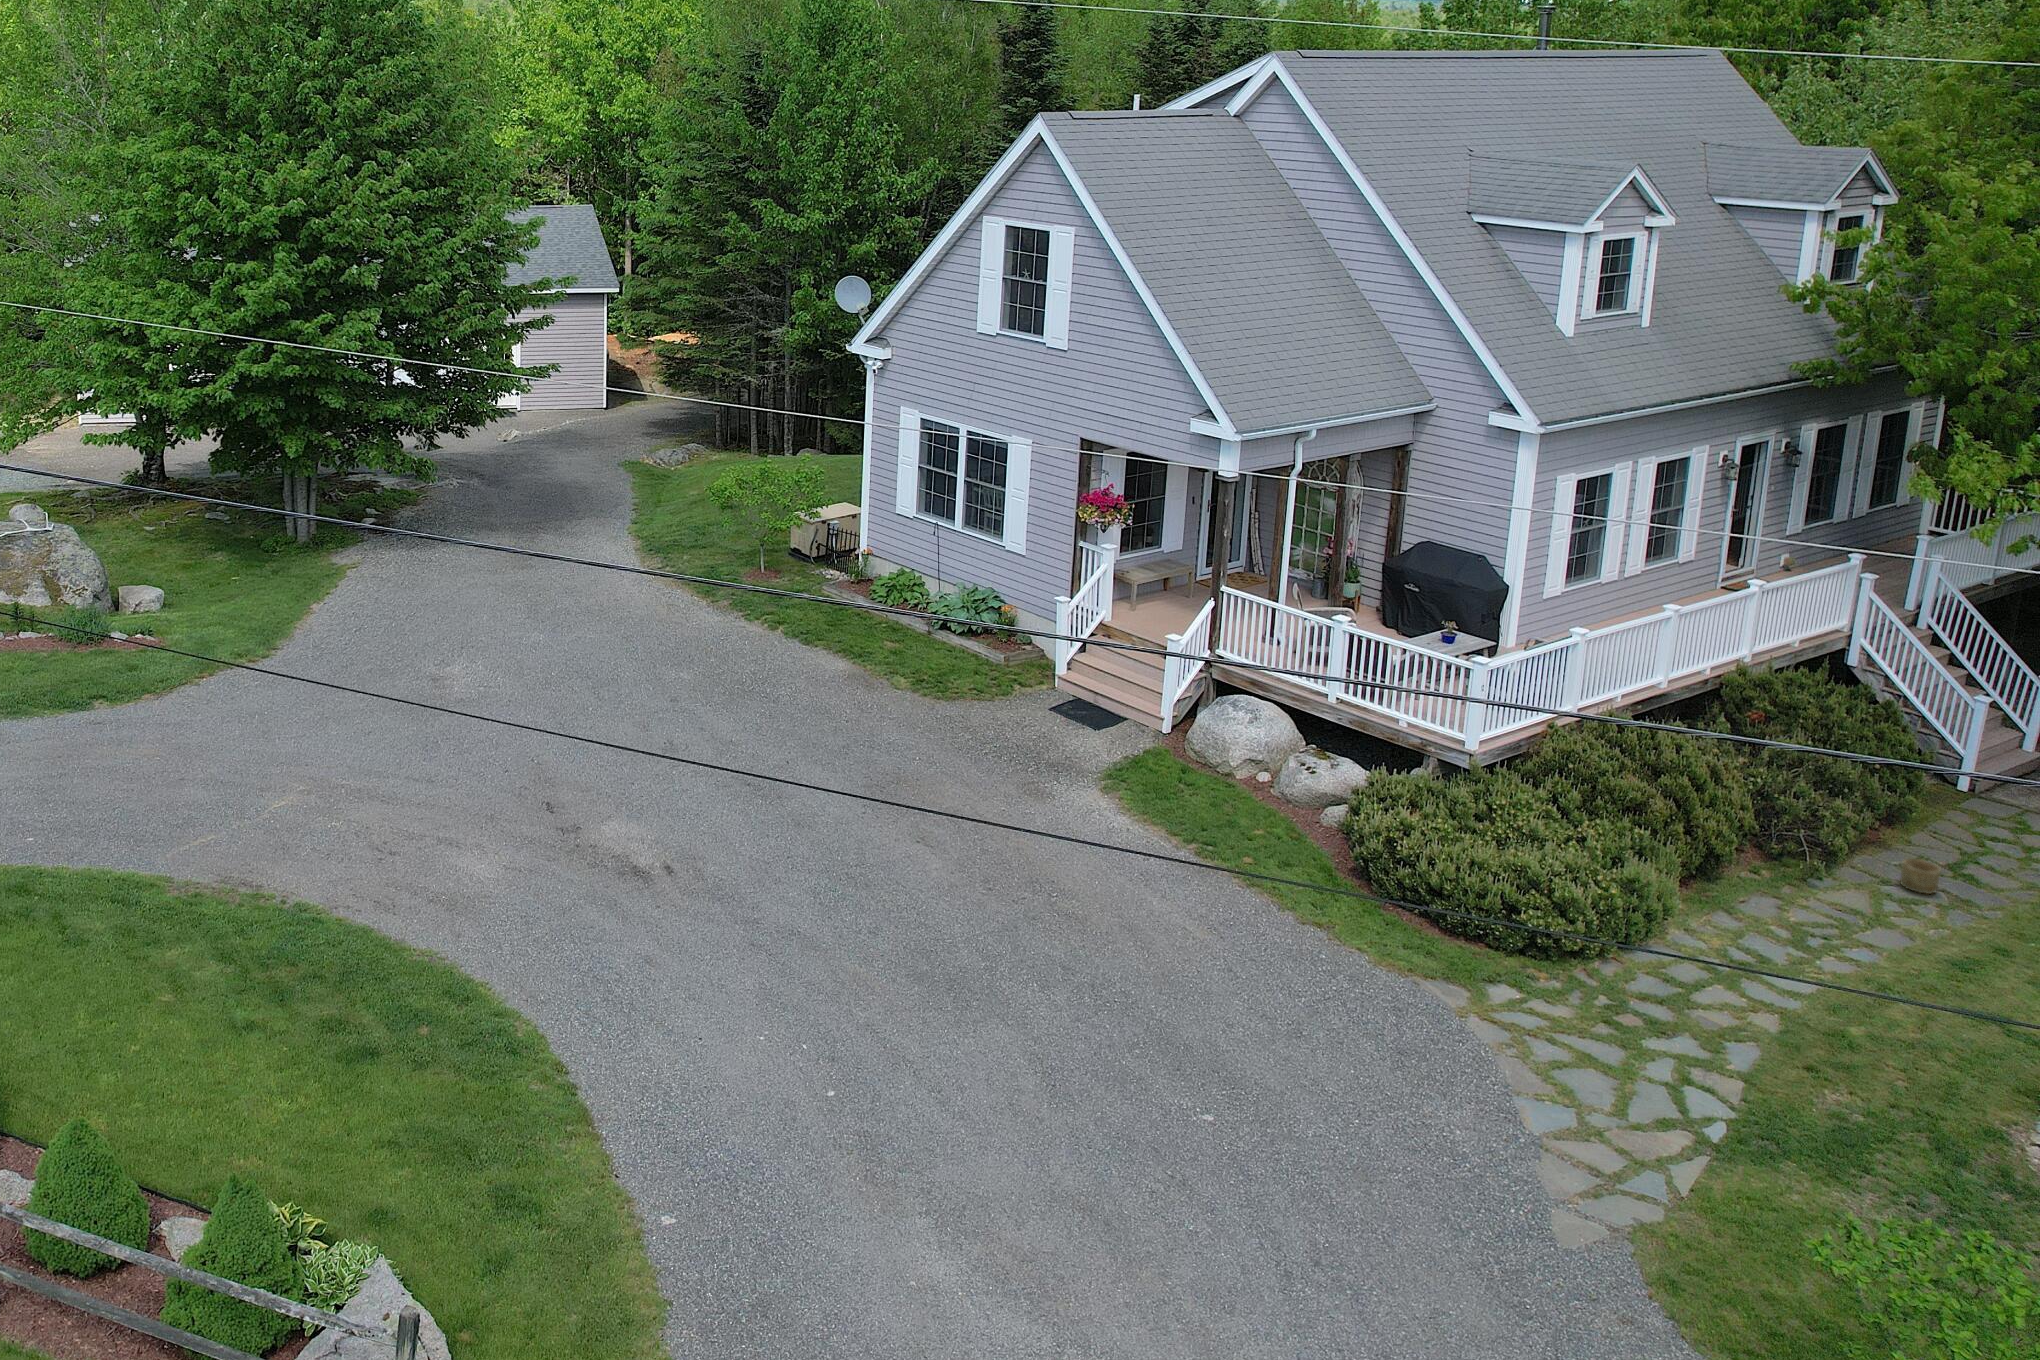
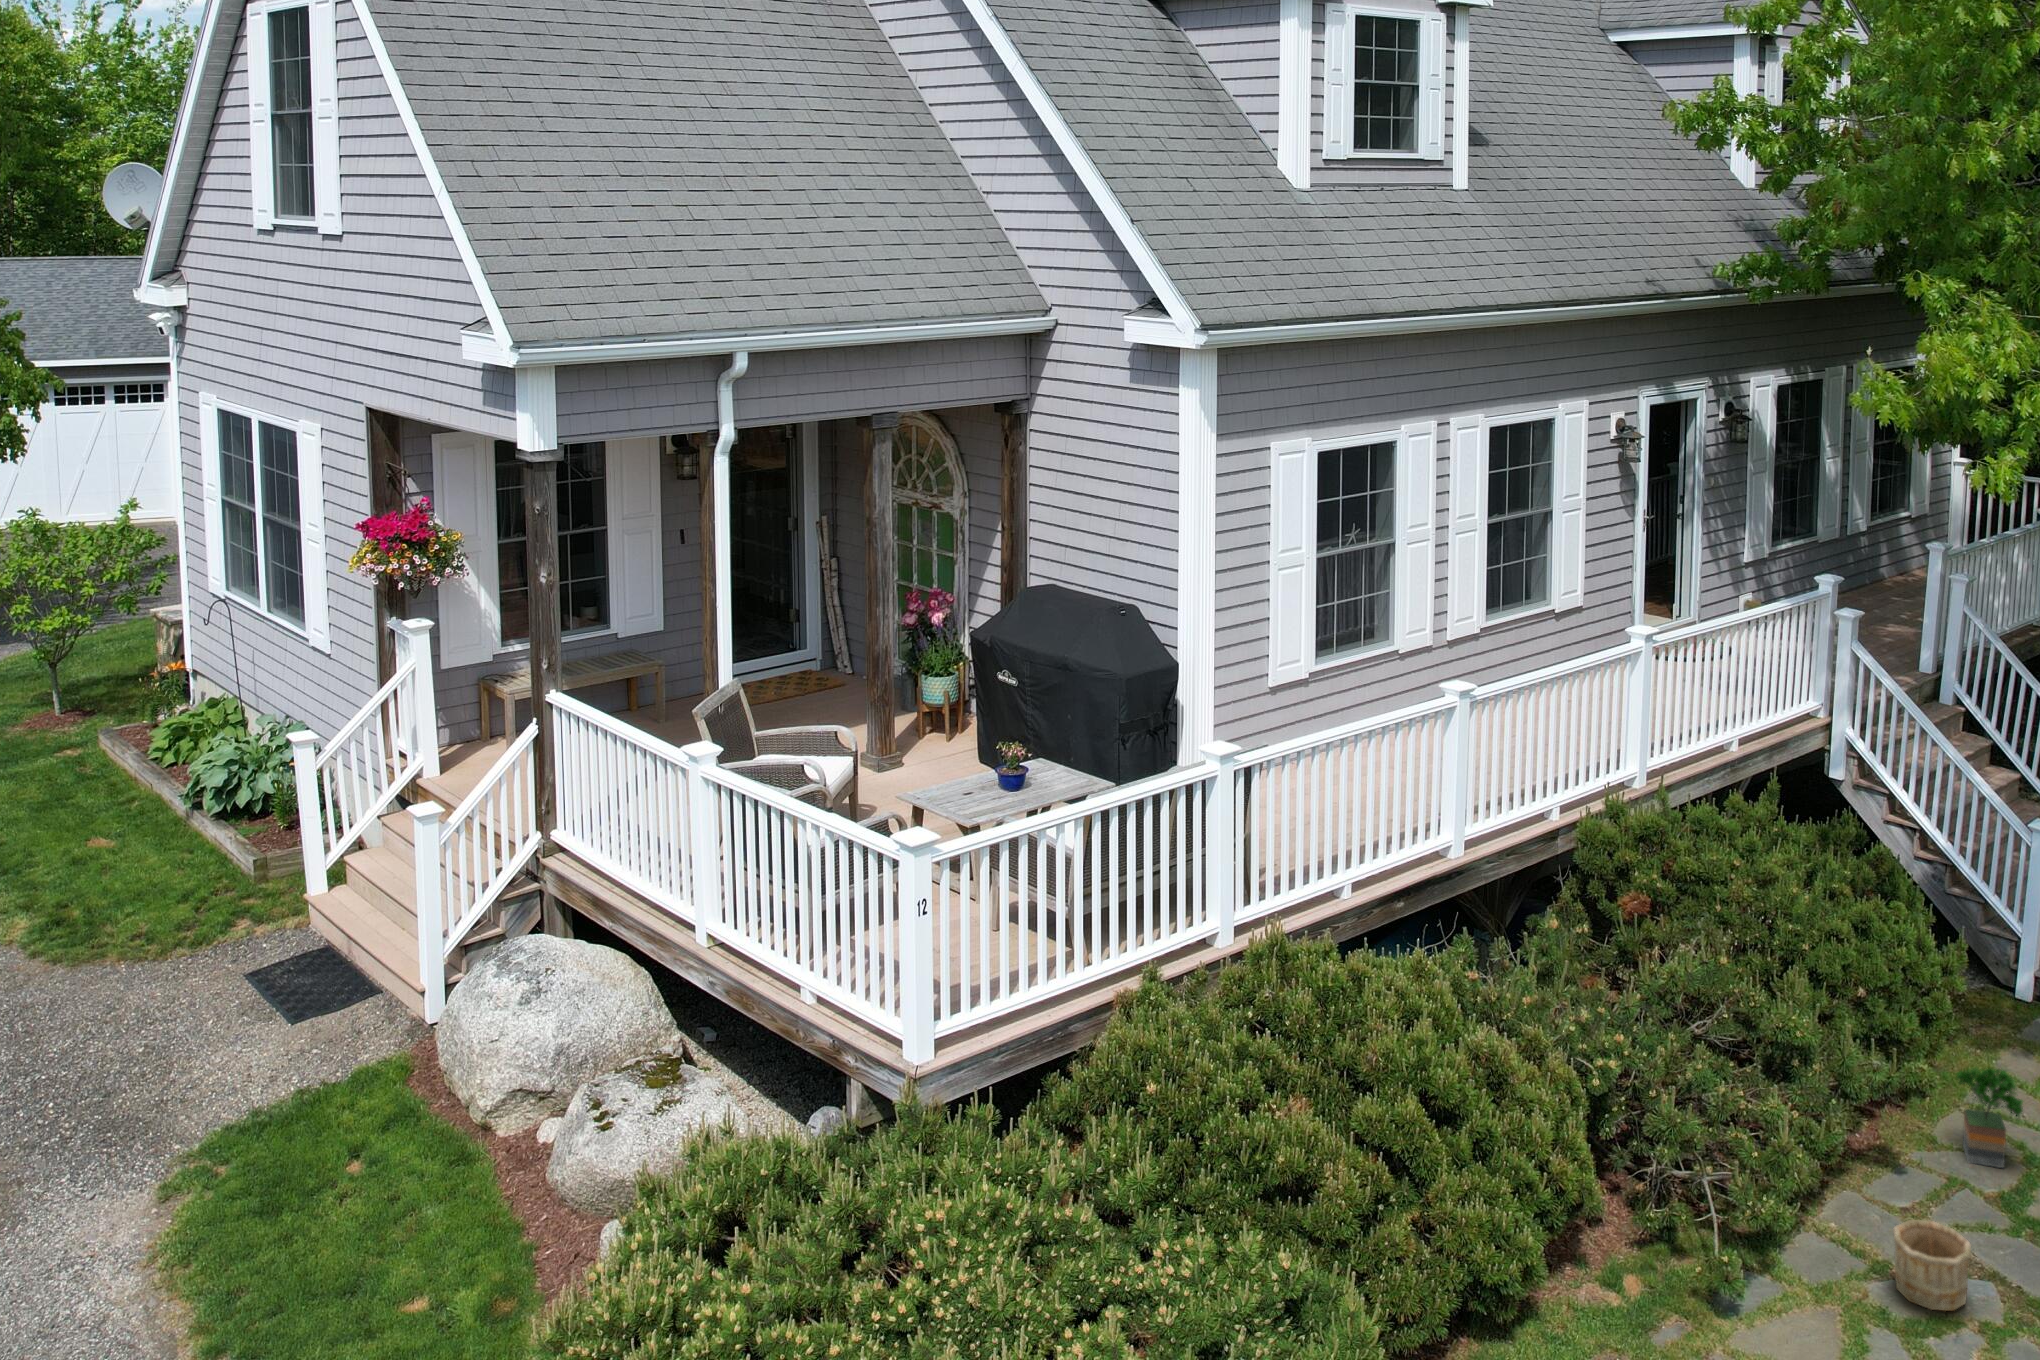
potted tree: none [1930,804,1969,851] -> present [1957,1068,2023,1168]

